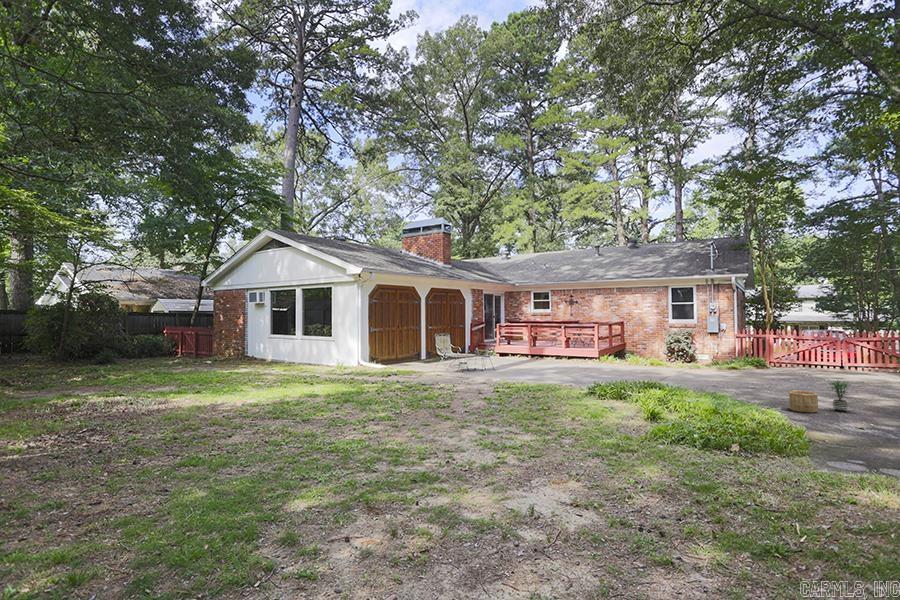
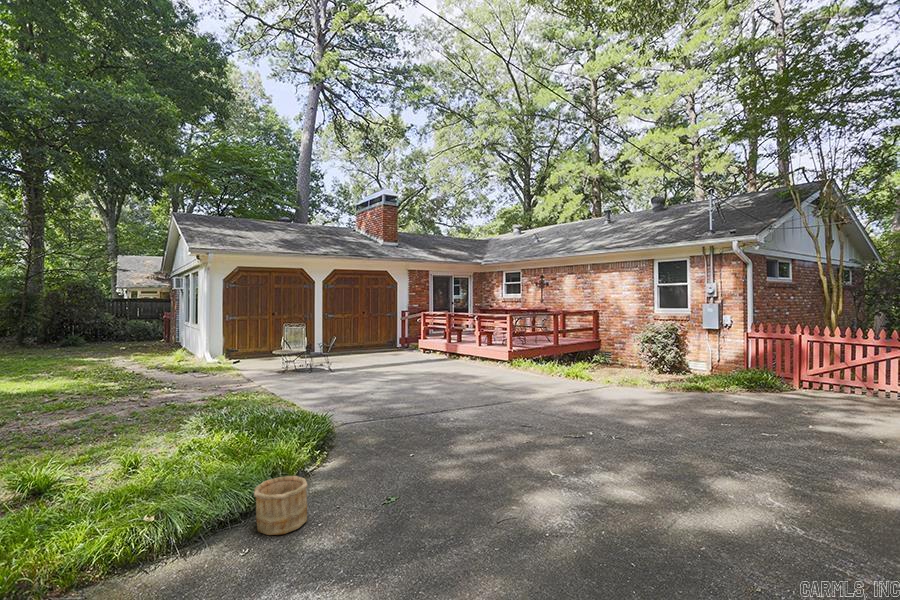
potted plant: present [829,381,850,412] -> none [315,468,367,546]

